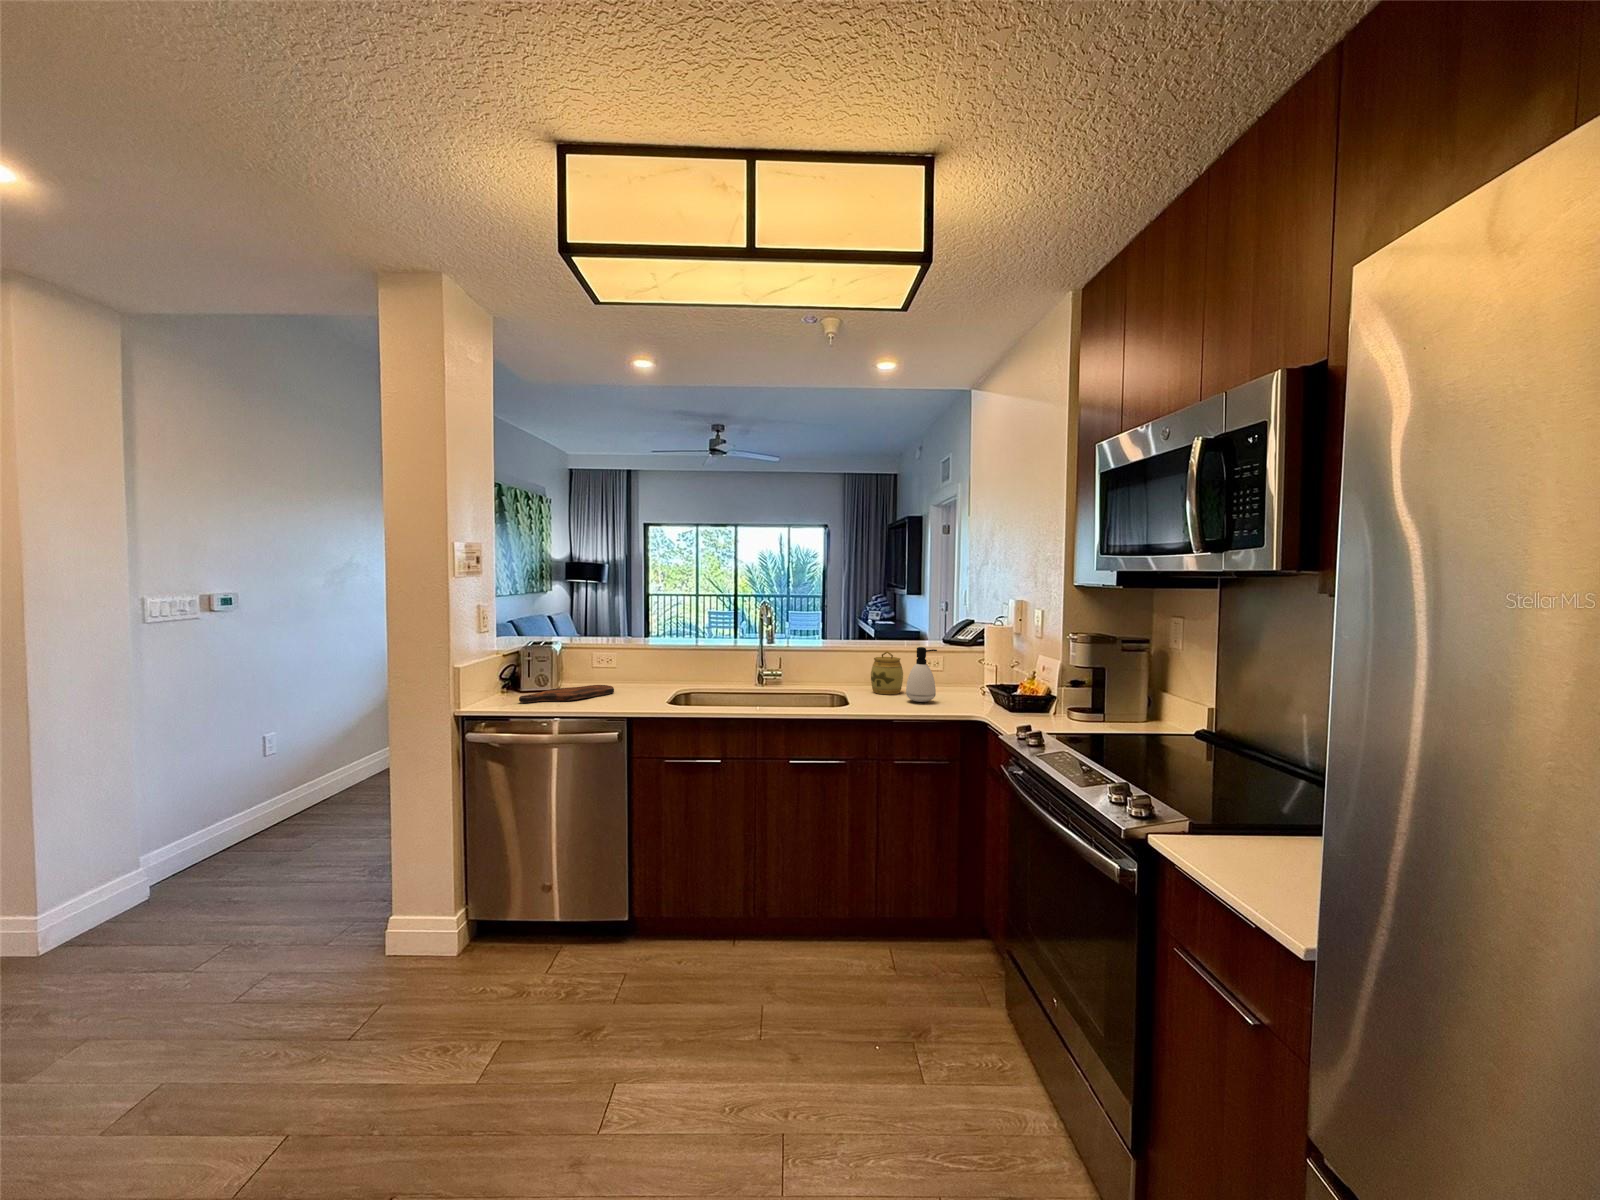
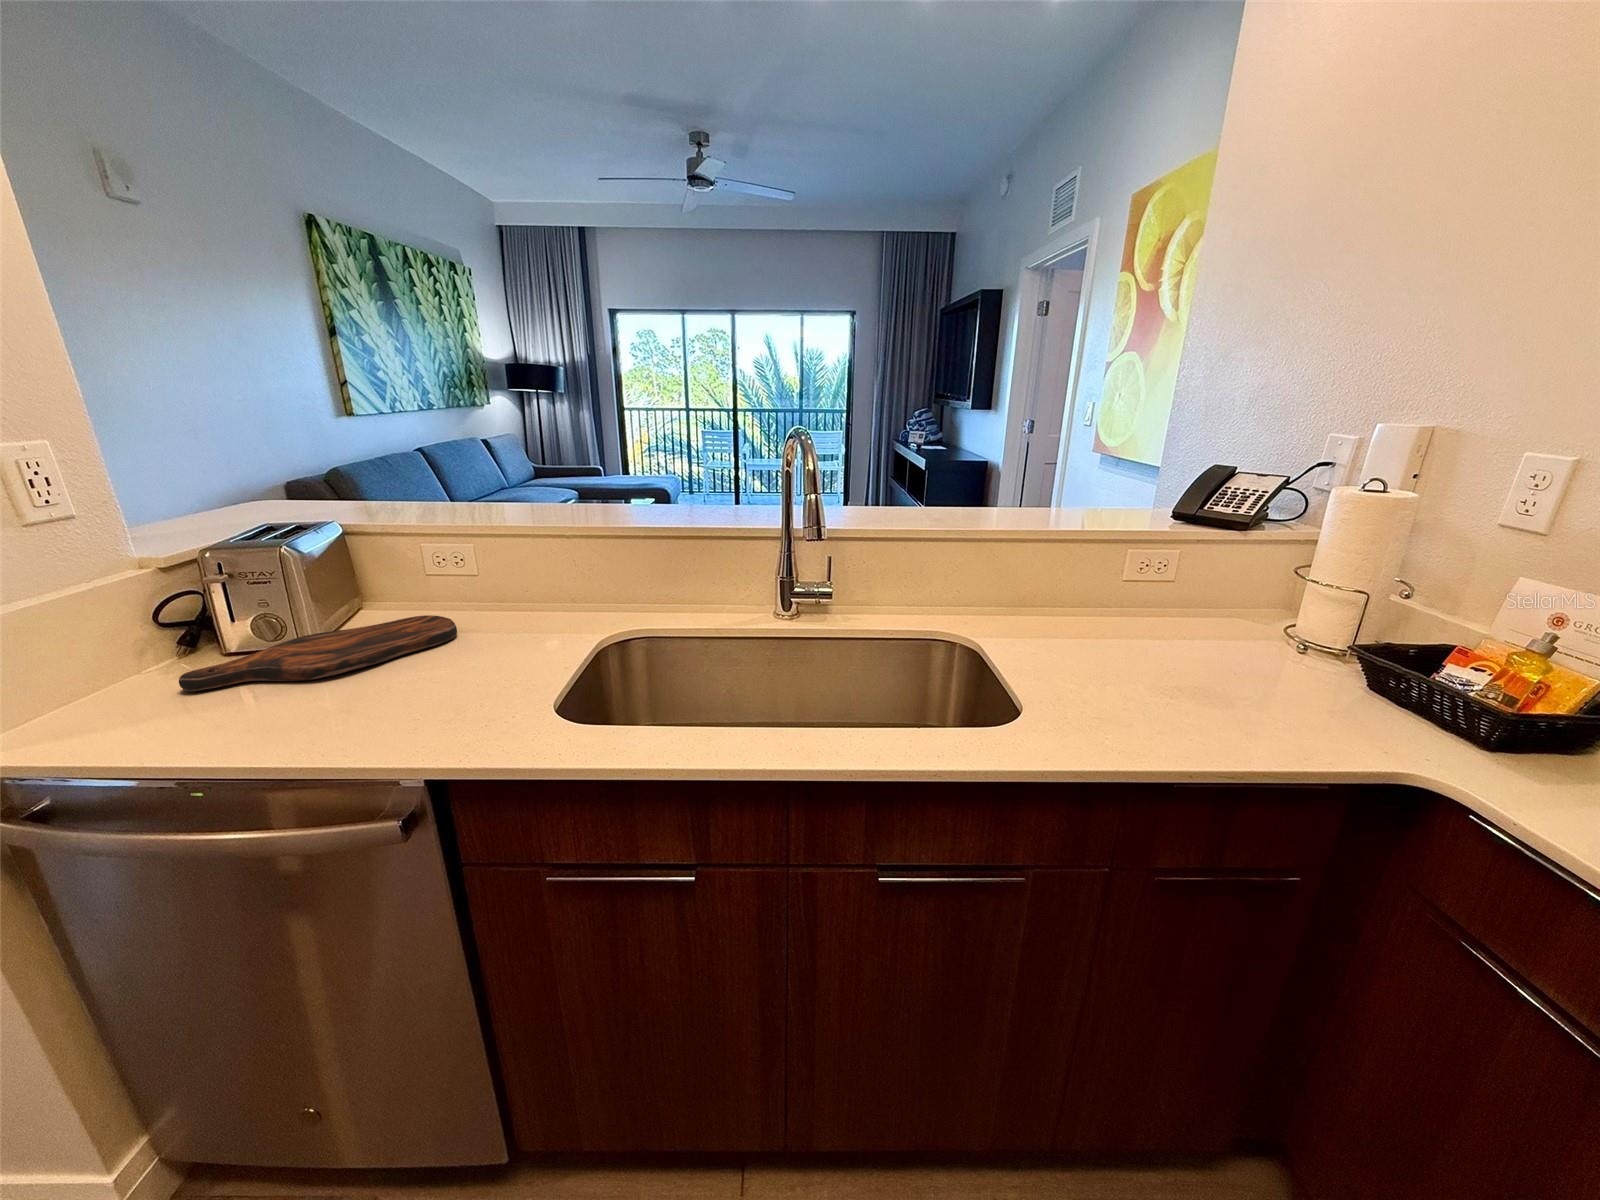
soap dispenser: present [906,647,937,702] -> none [1164,543,1267,684]
jar: present [871,651,903,695] -> none [1048,539,1126,643]

